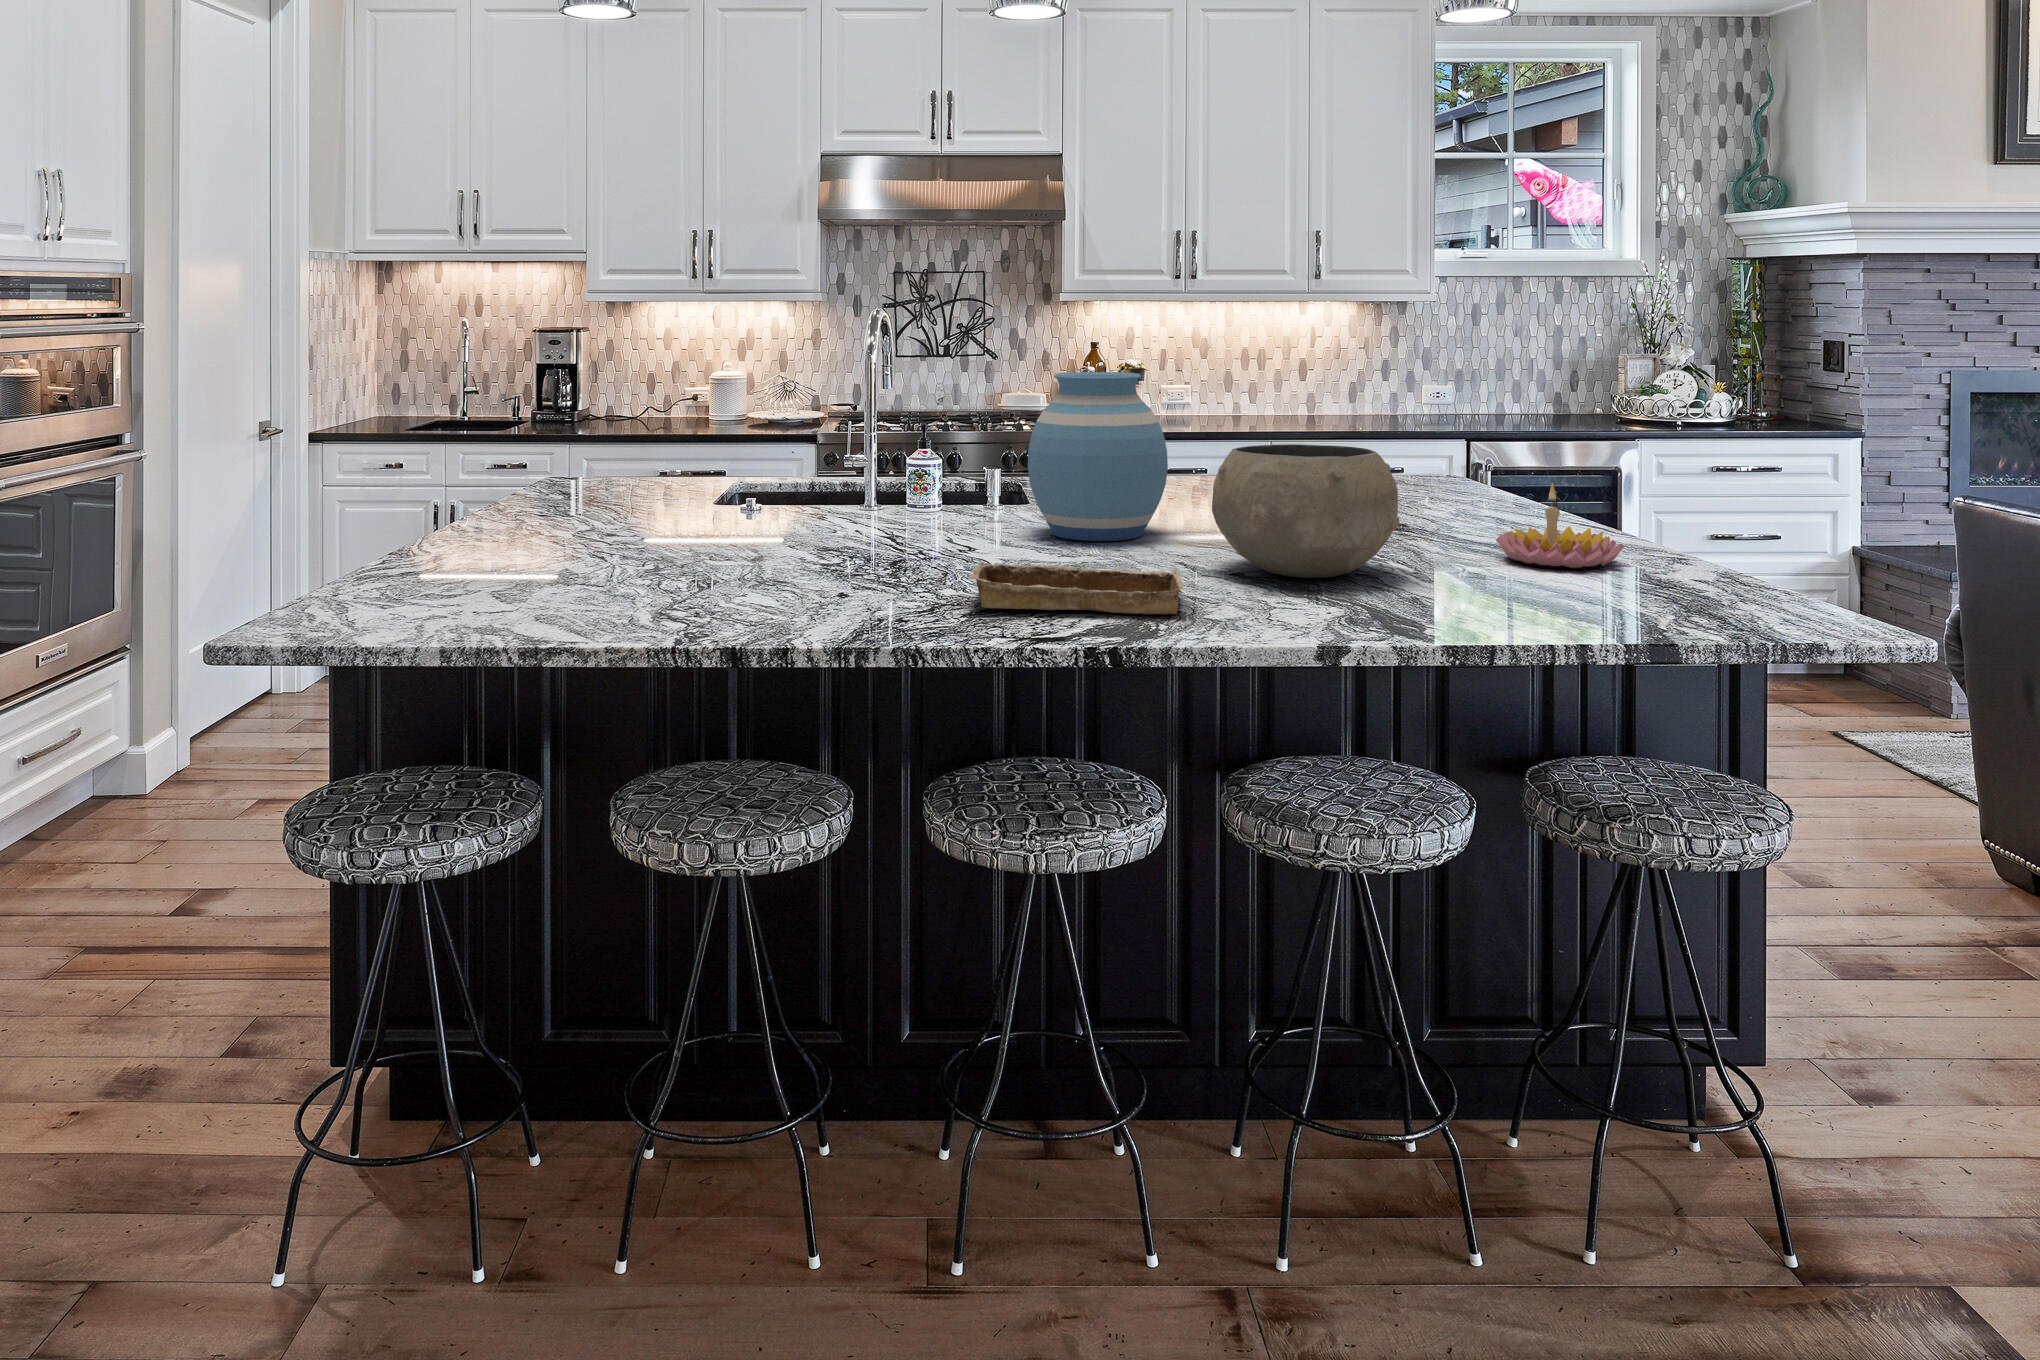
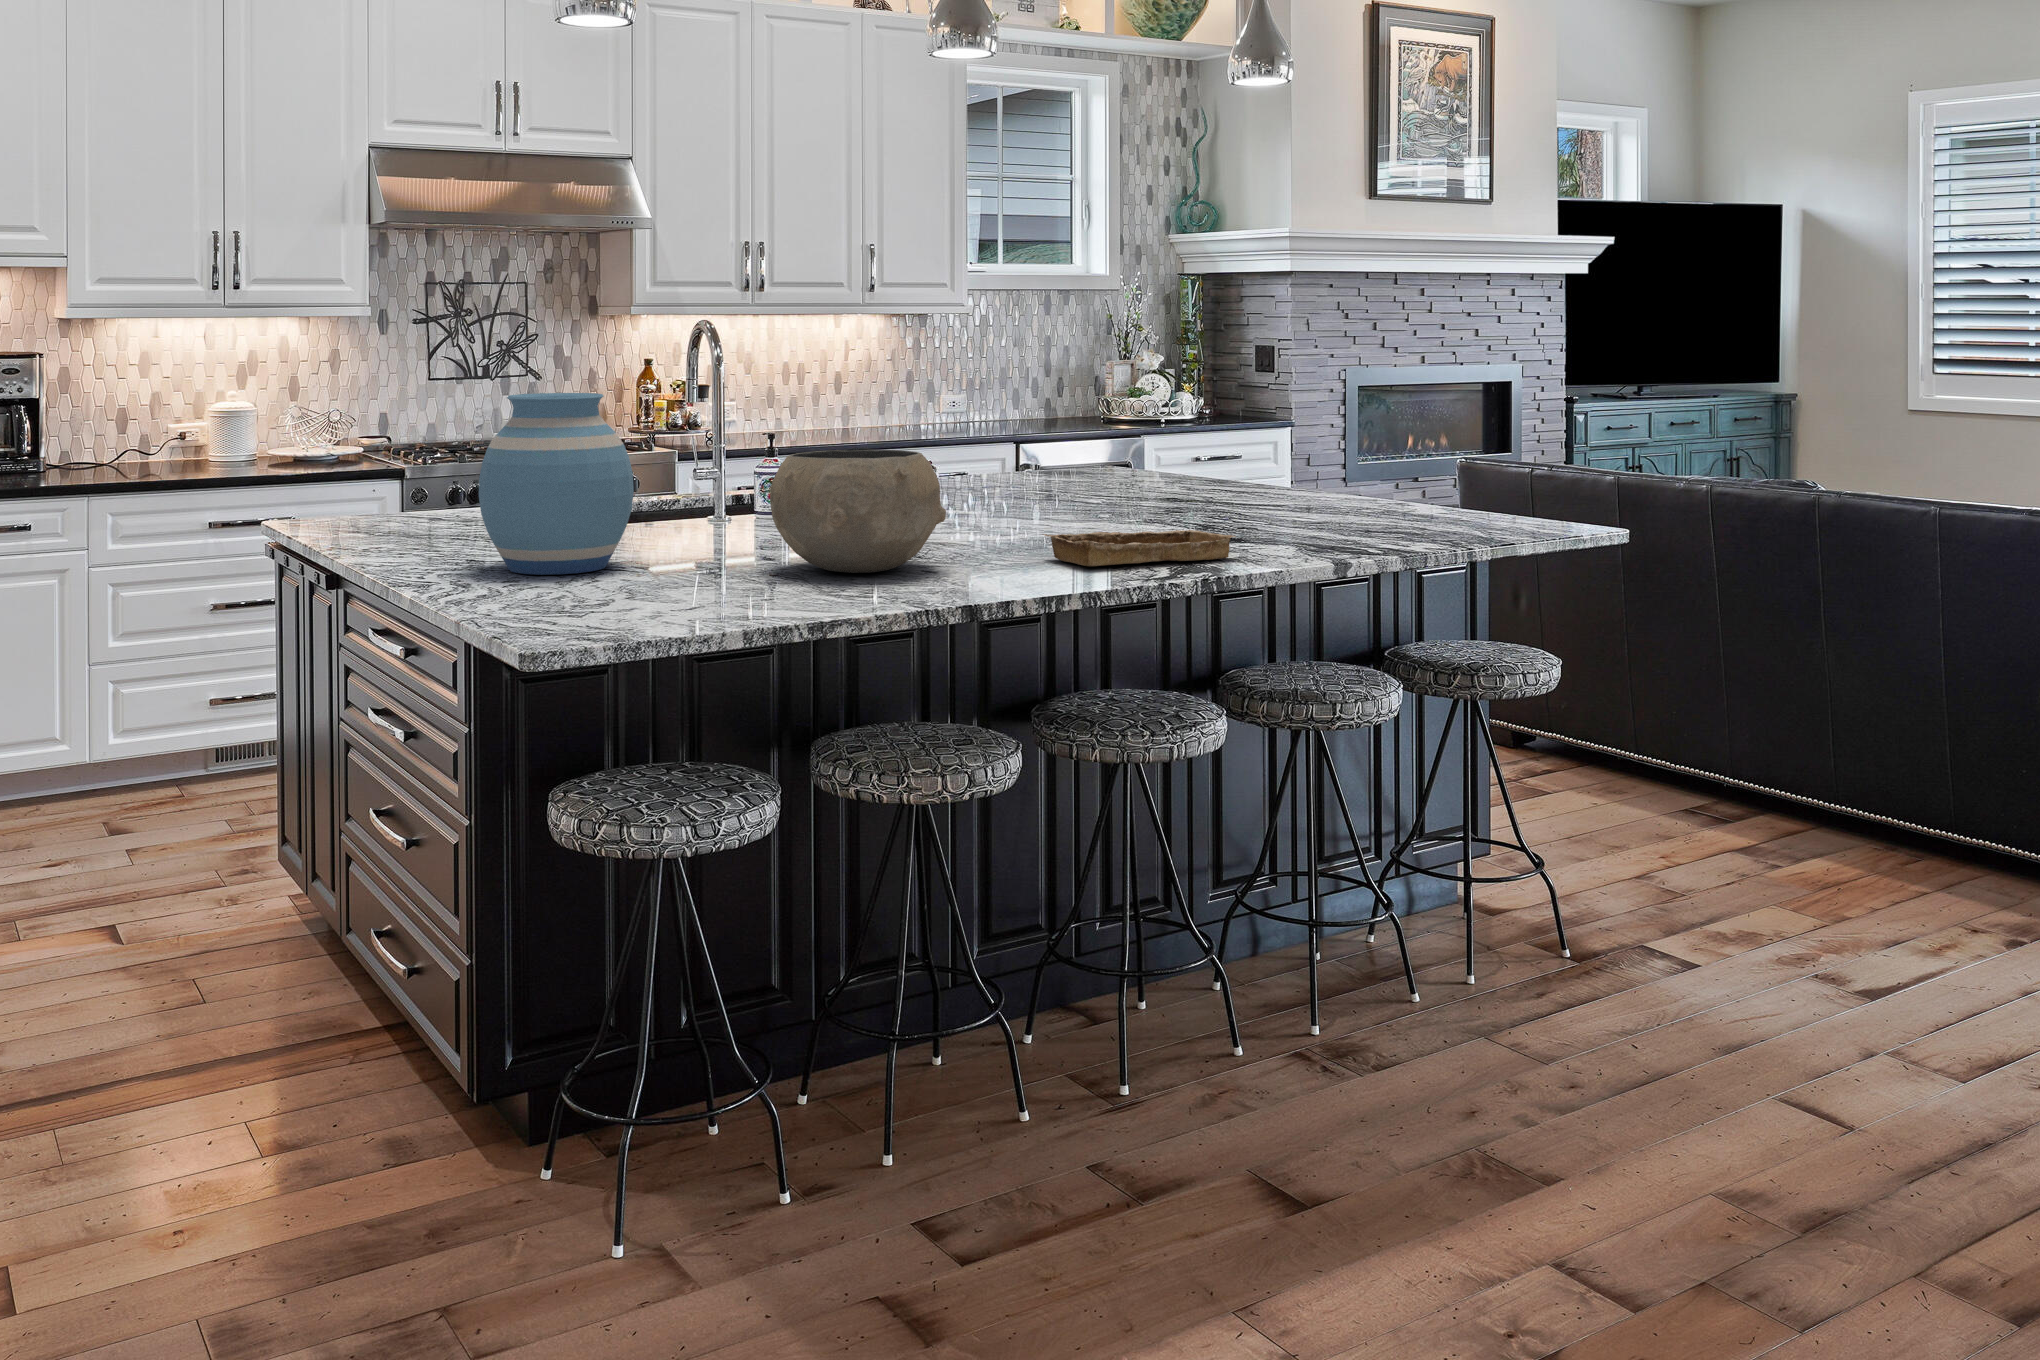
vase: present [1028,372,1168,541] -> present [479,393,634,575]
ceramic bowl: present [1212,444,1399,578] -> present [770,450,946,573]
candle holder: present [1496,483,1624,569] -> none [1320,450,1415,515]

